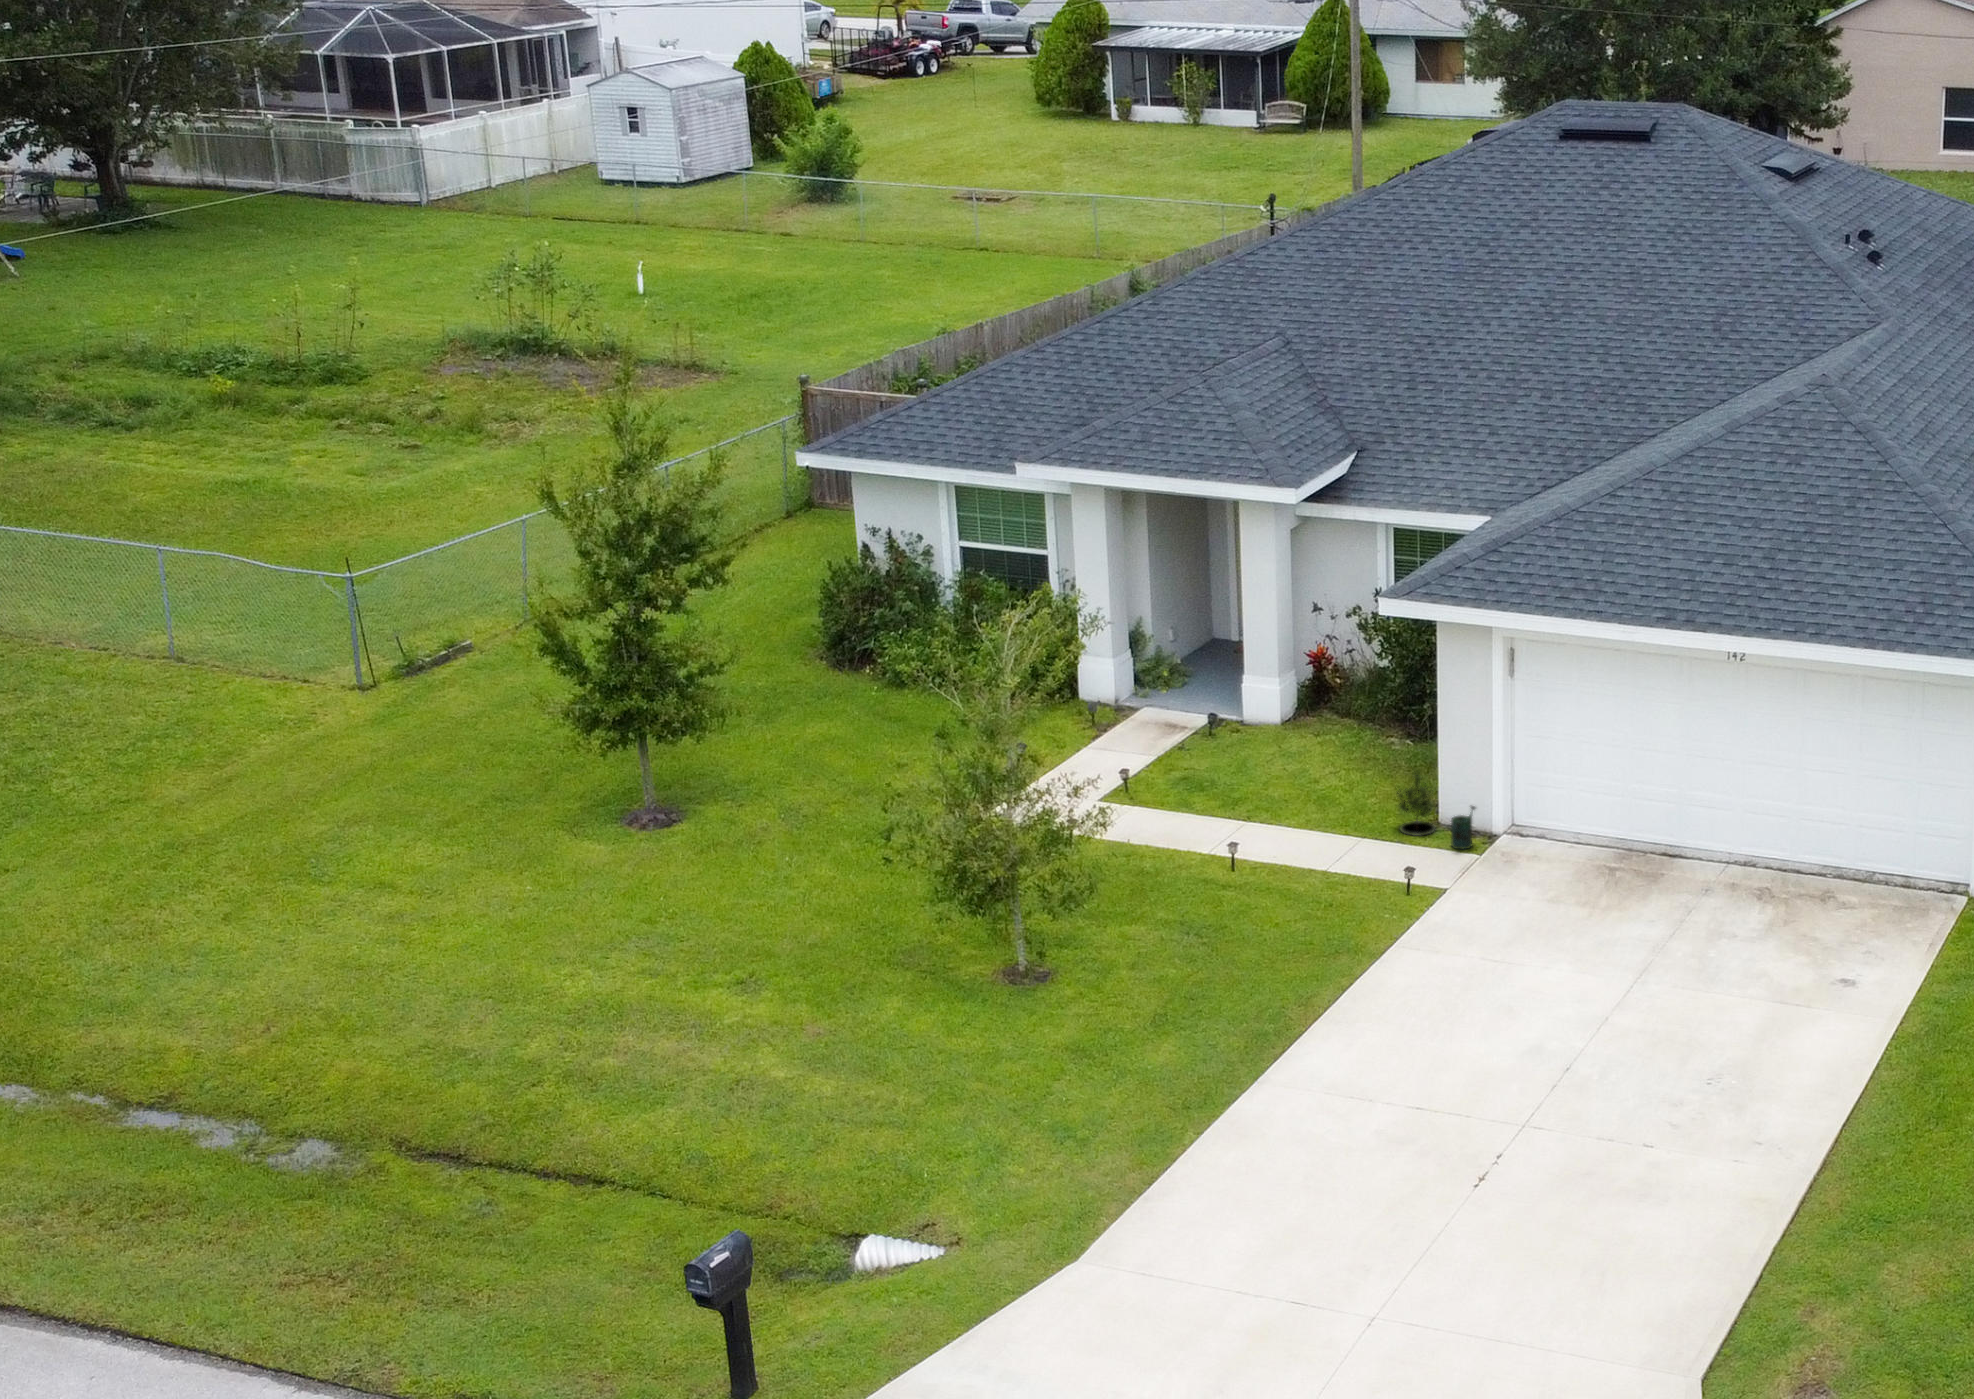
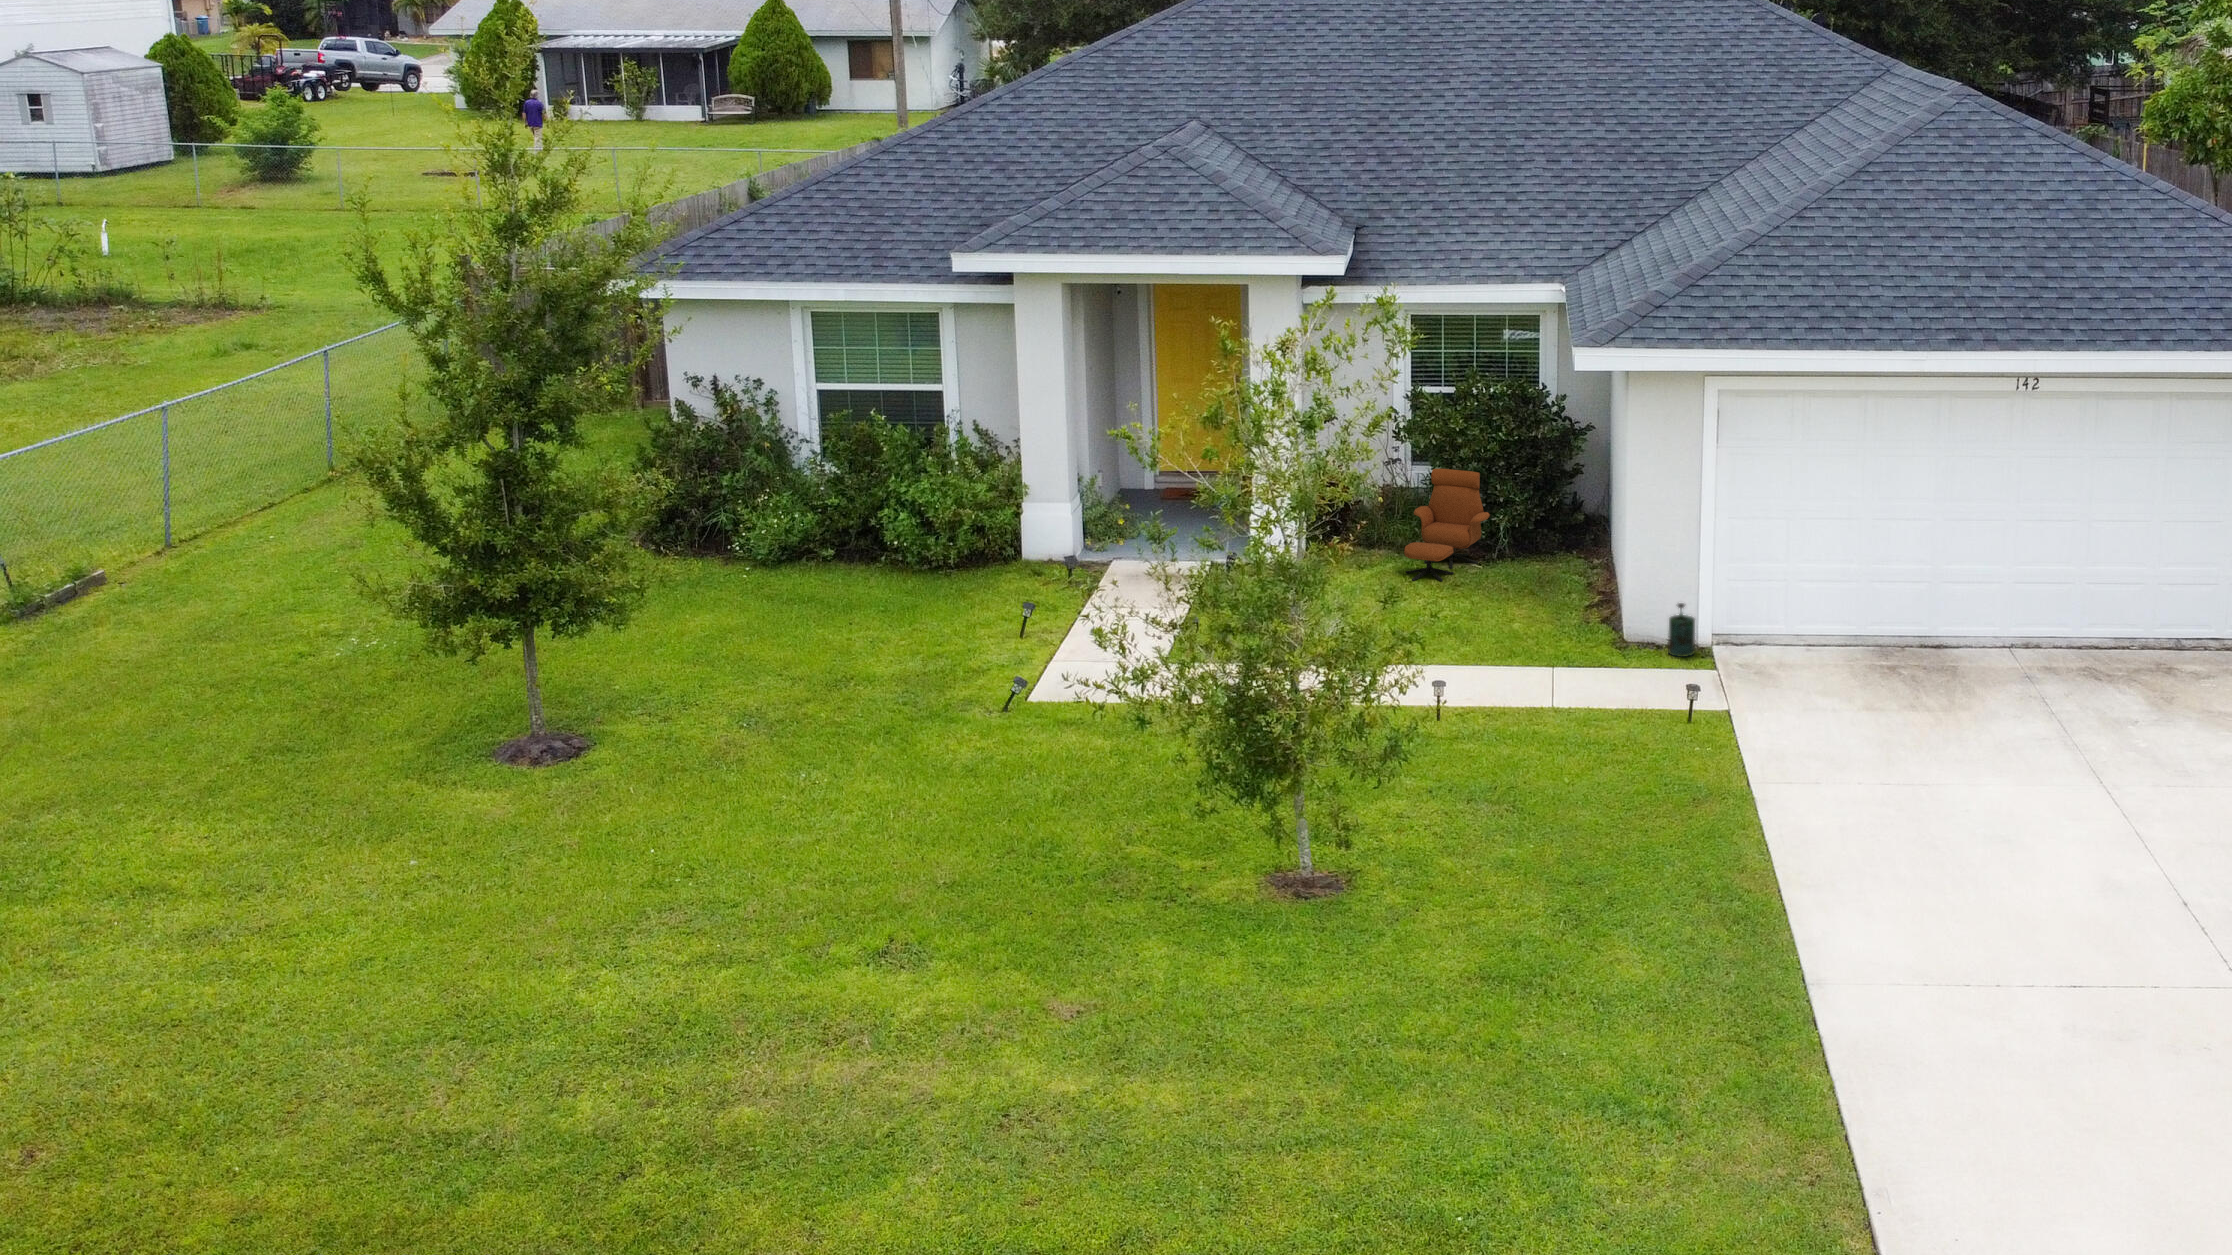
lounge chair: none [1338,661,1419,758] -> present [1404,469,1490,581]
potted tree: present [1397,773,1435,836] -> none [1576,563,1633,649]

